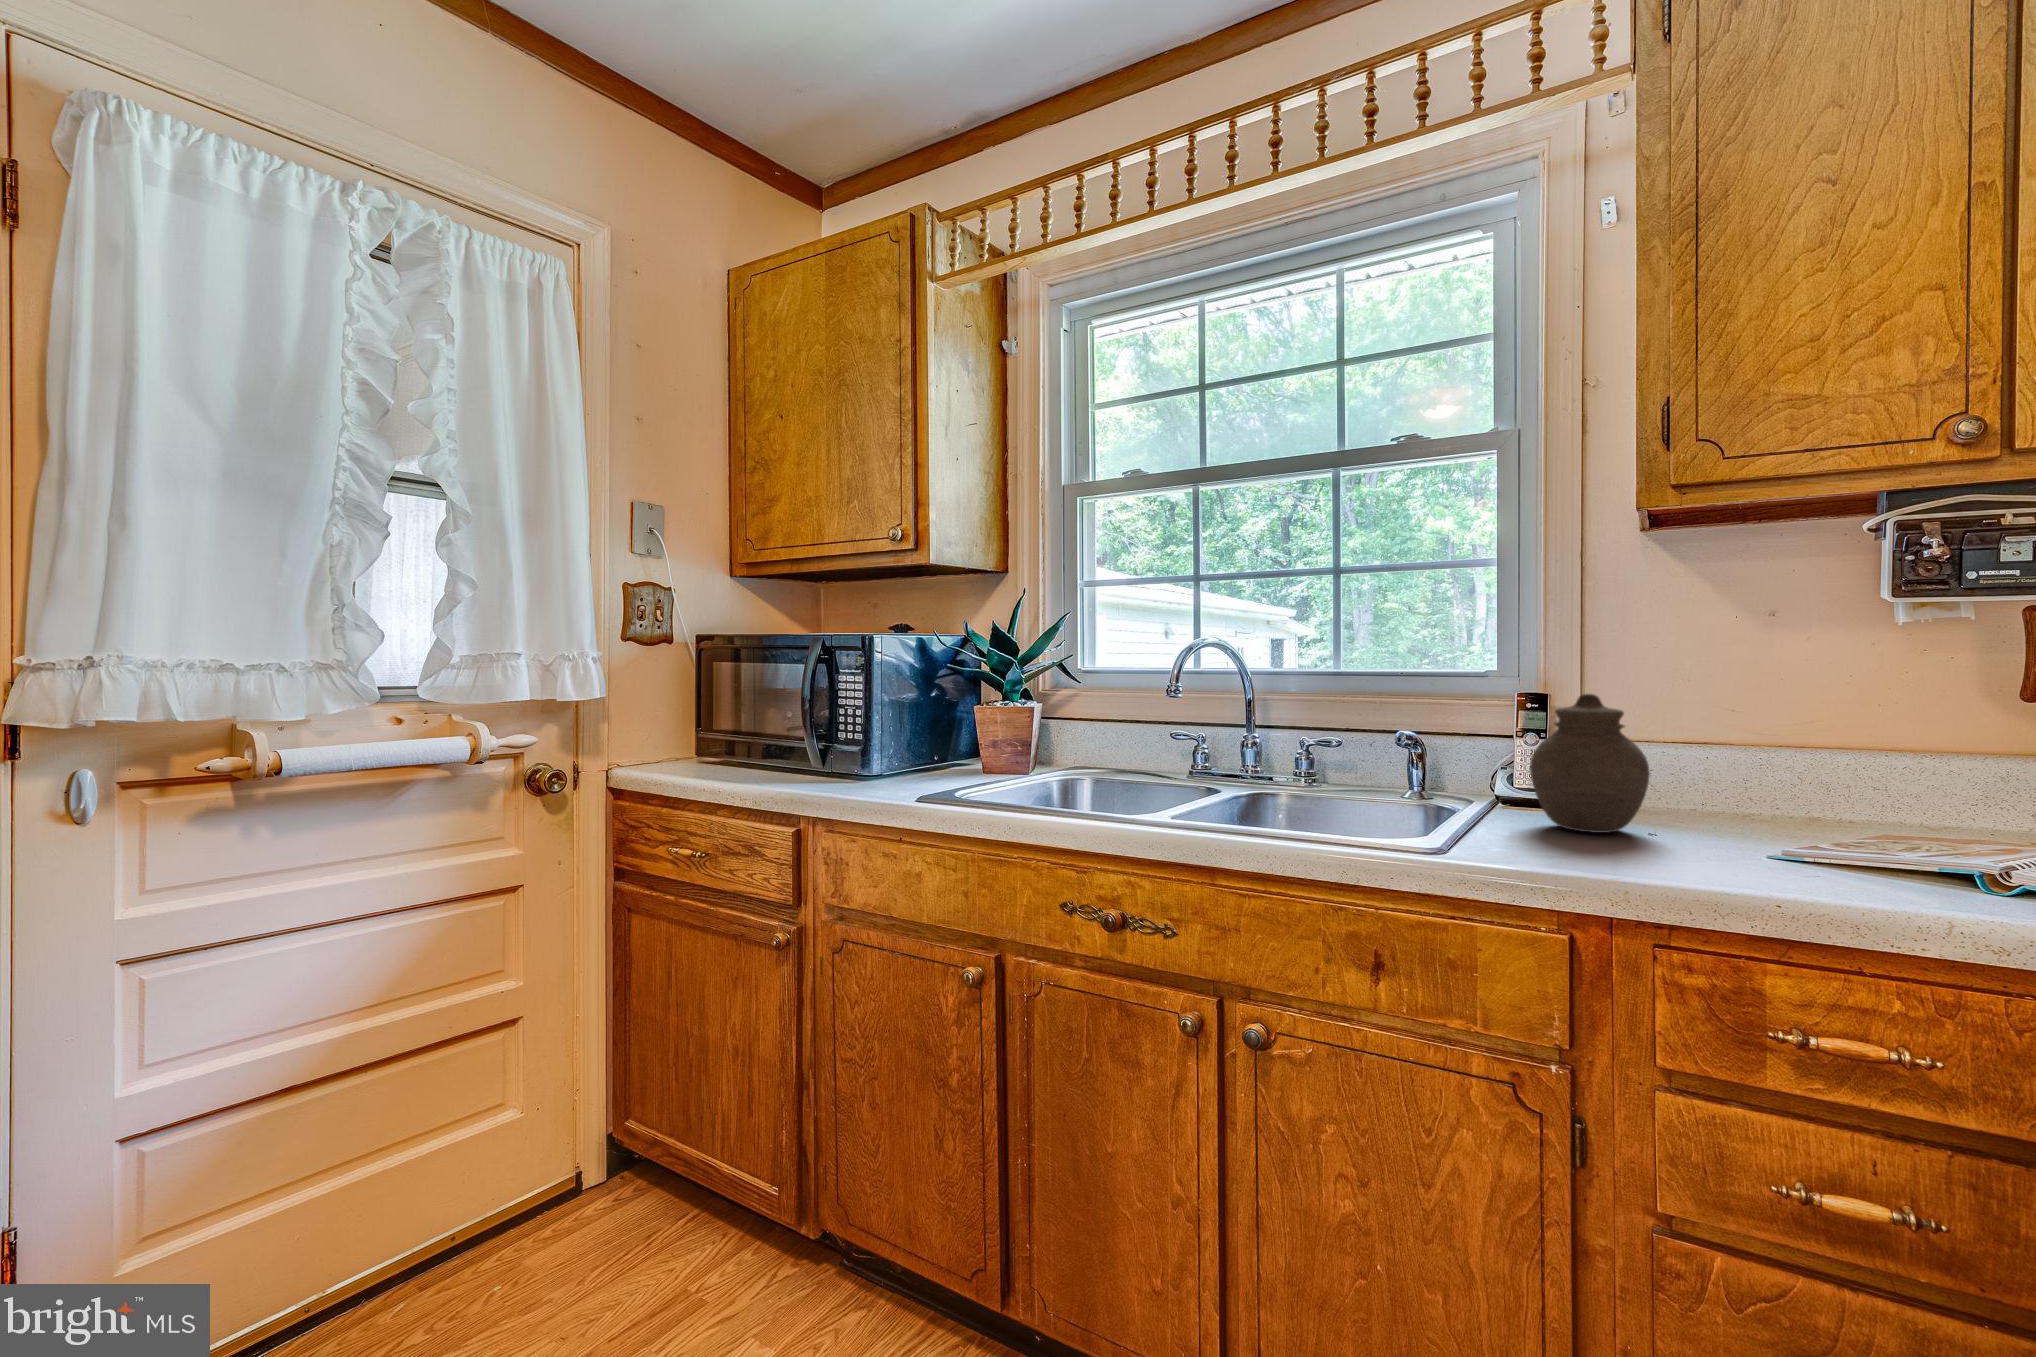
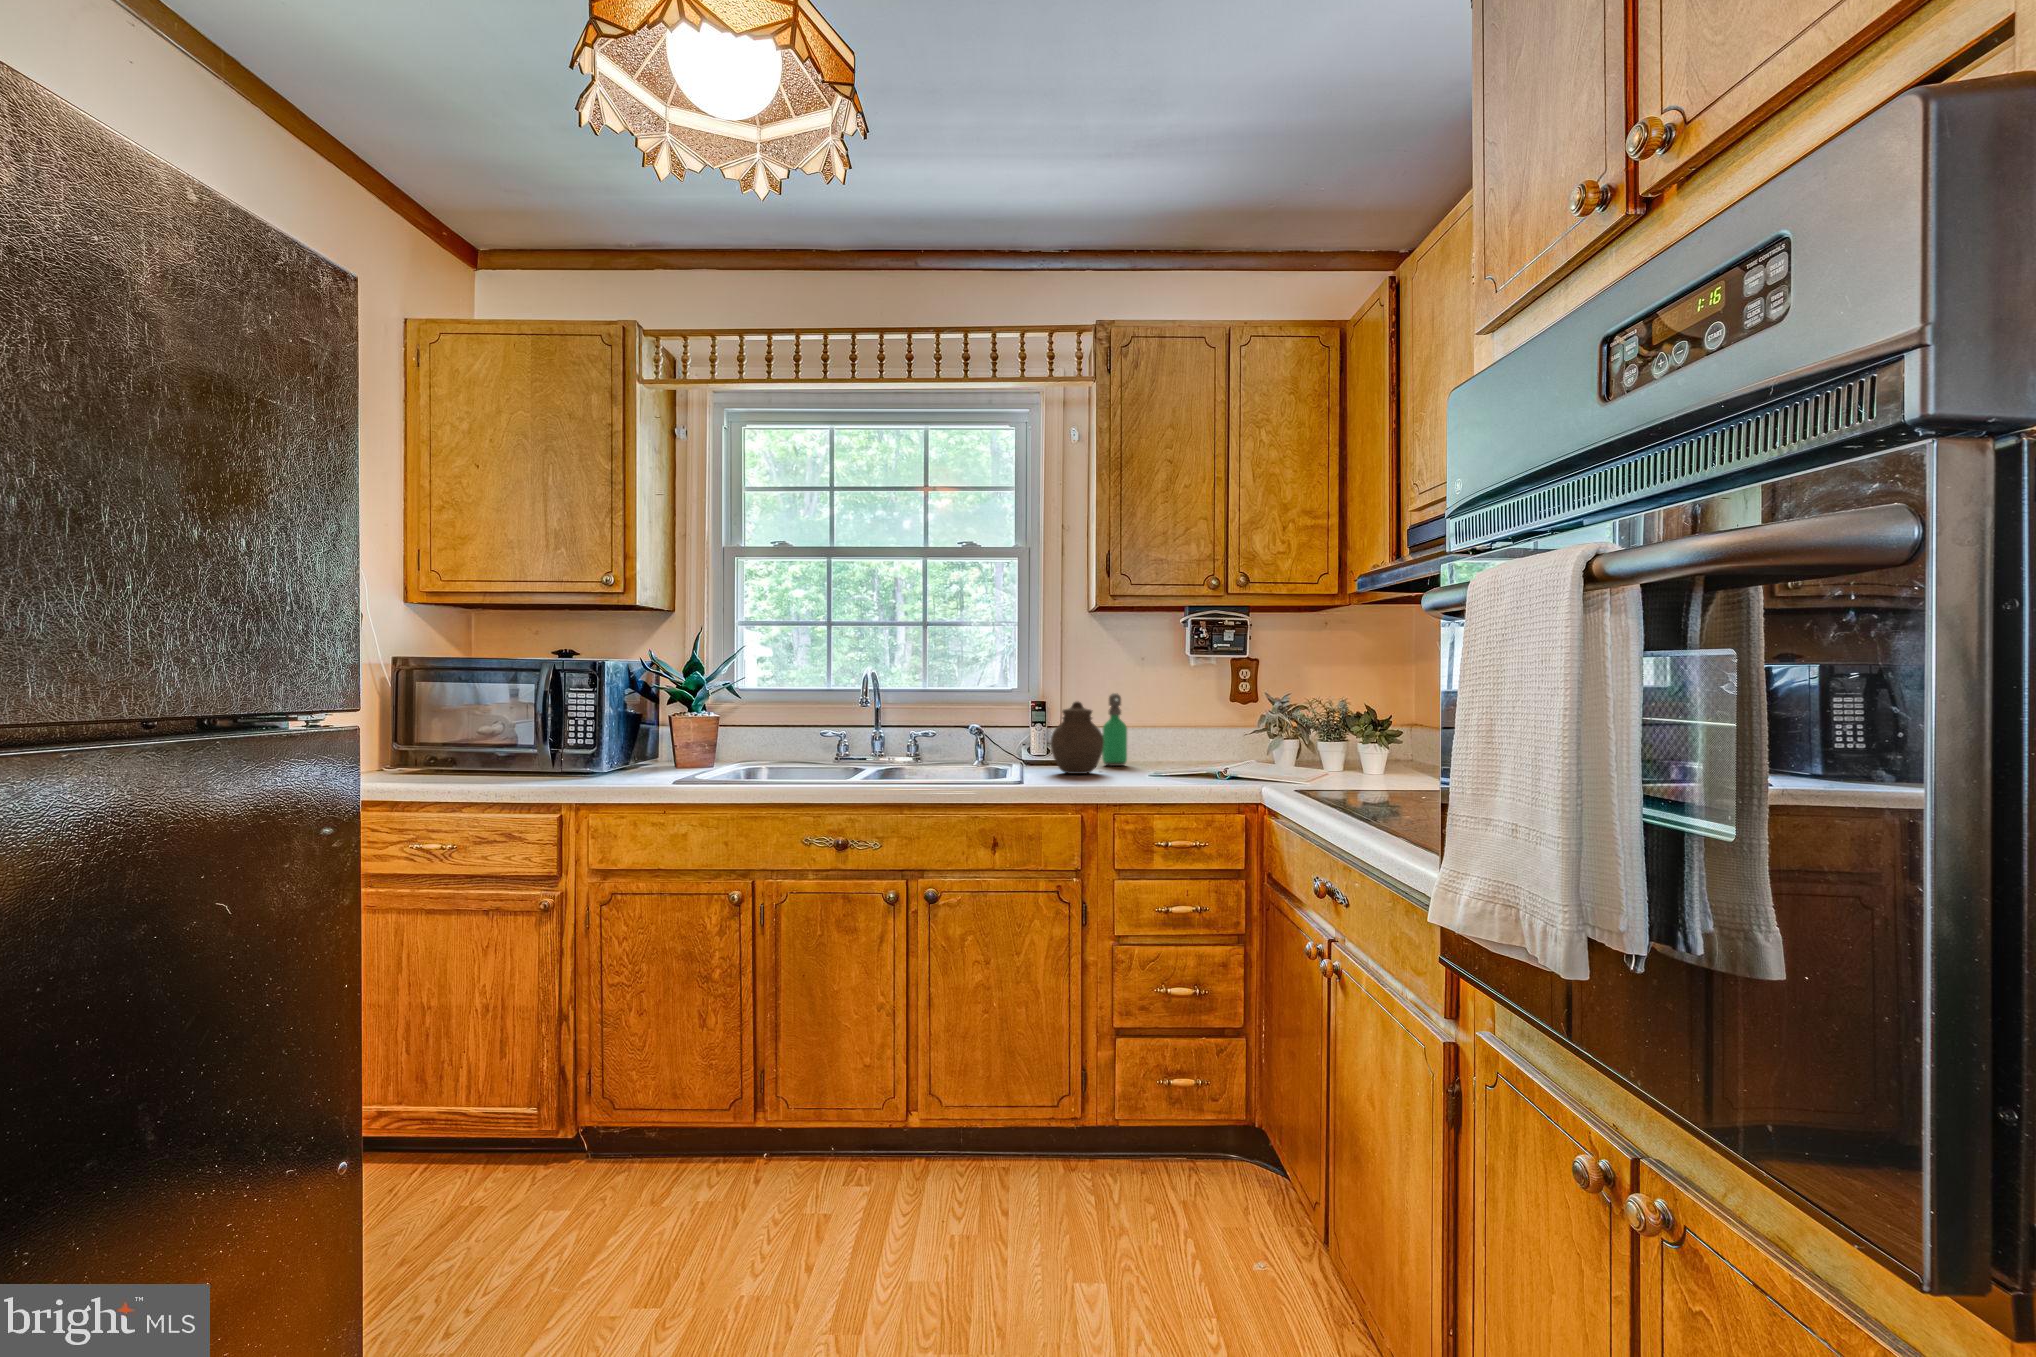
soap dispenser: none [1655,675,1714,812] -> present [1102,693,1127,766]

